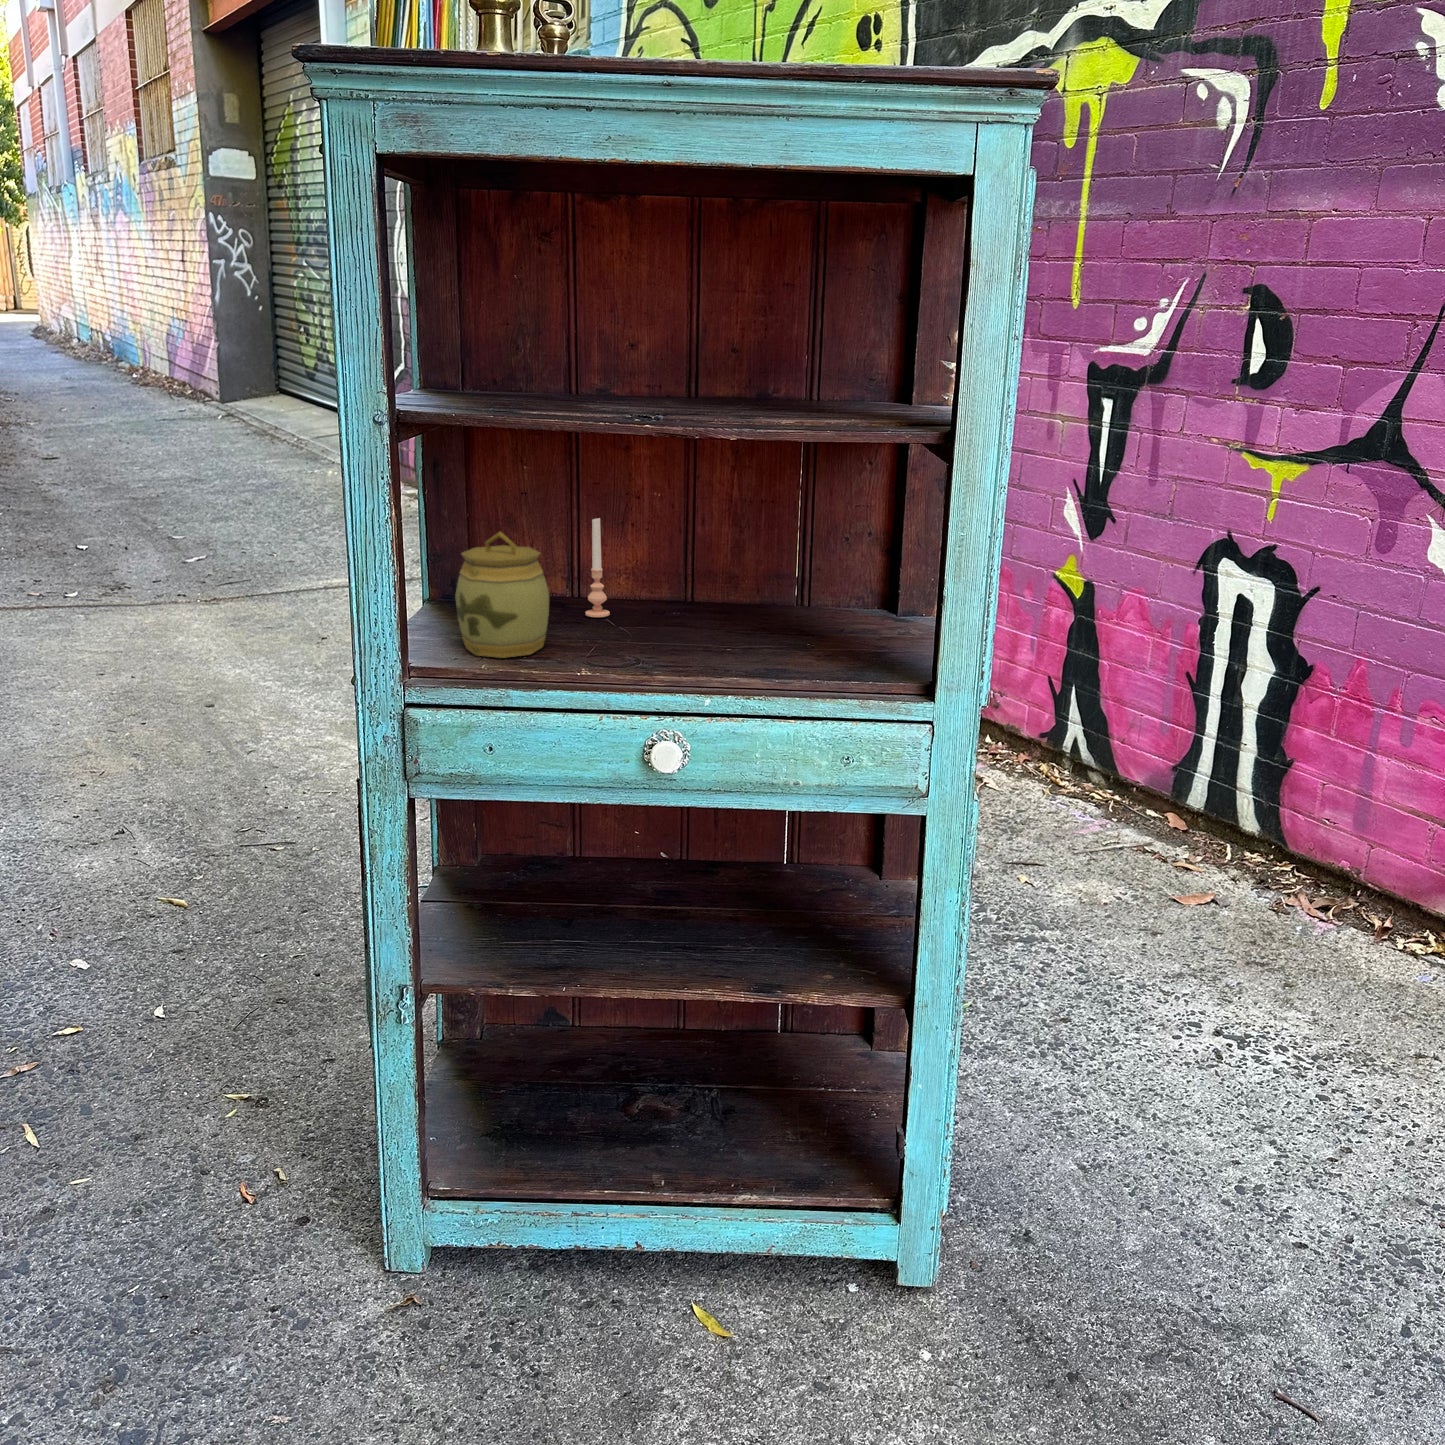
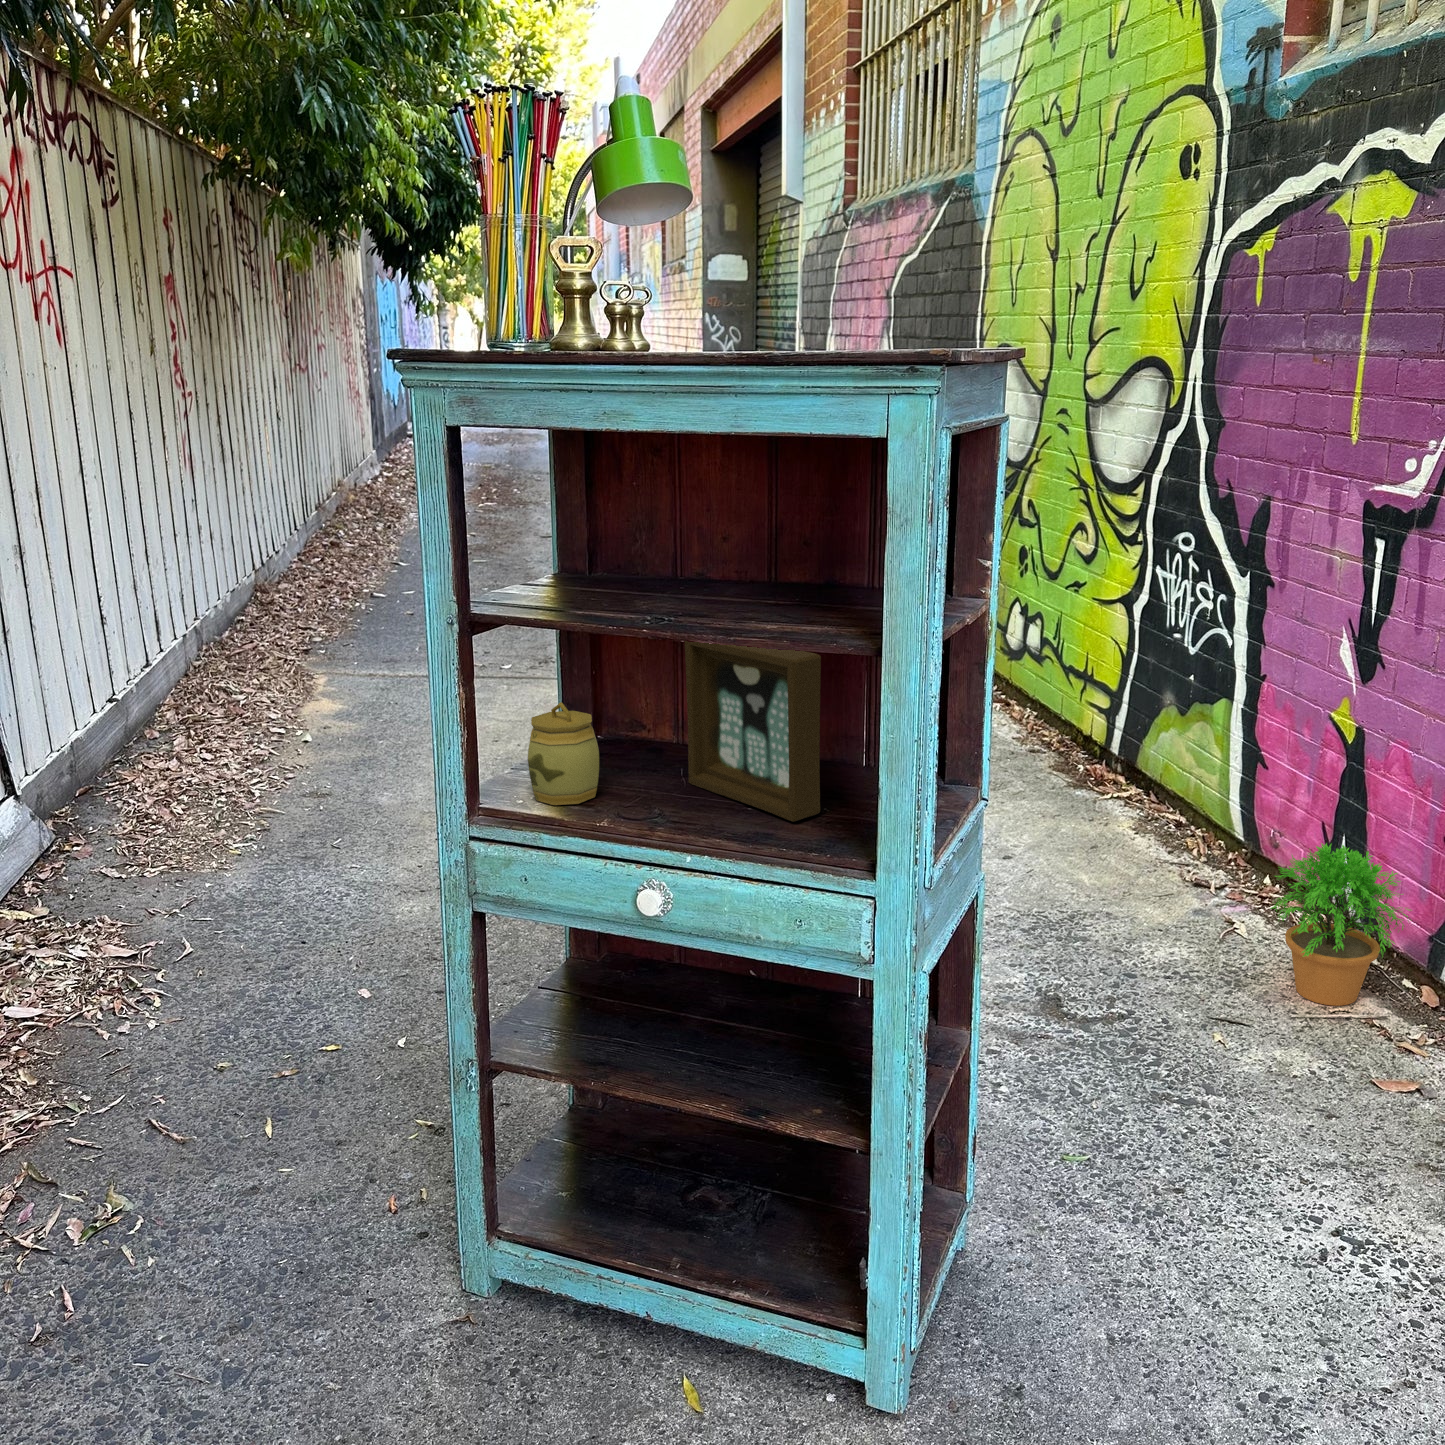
picture frame: none [634,444,822,653] -> present [685,641,821,822]
candle: present [585,518,610,617] -> none [662,686,683,770]
potted plant: none [1039,686,1171,839] -> present [1271,843,1410,1006]

